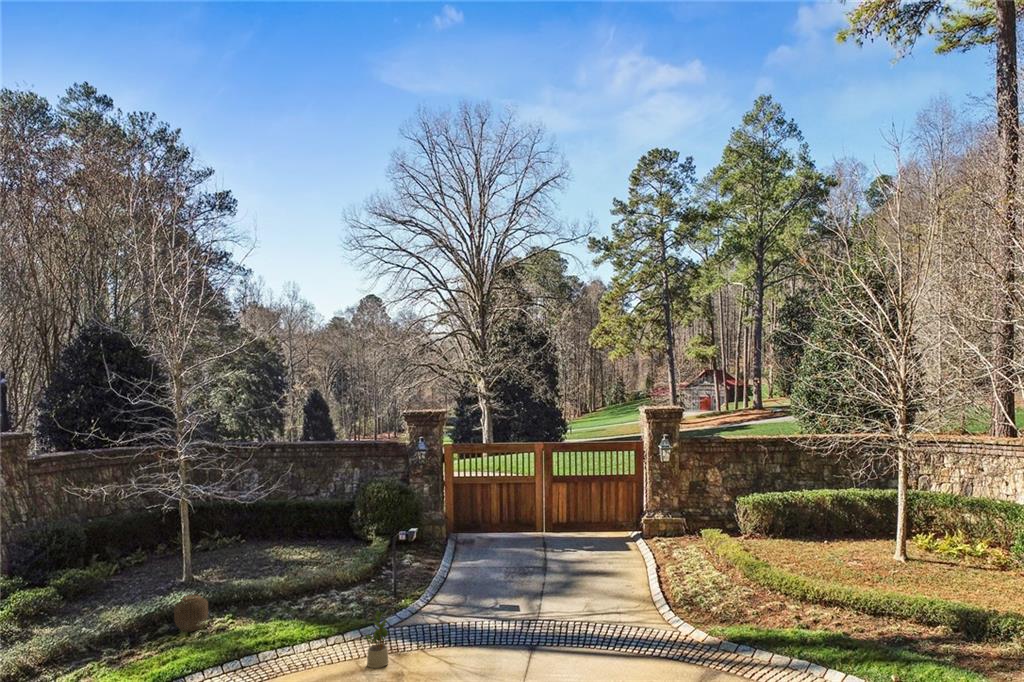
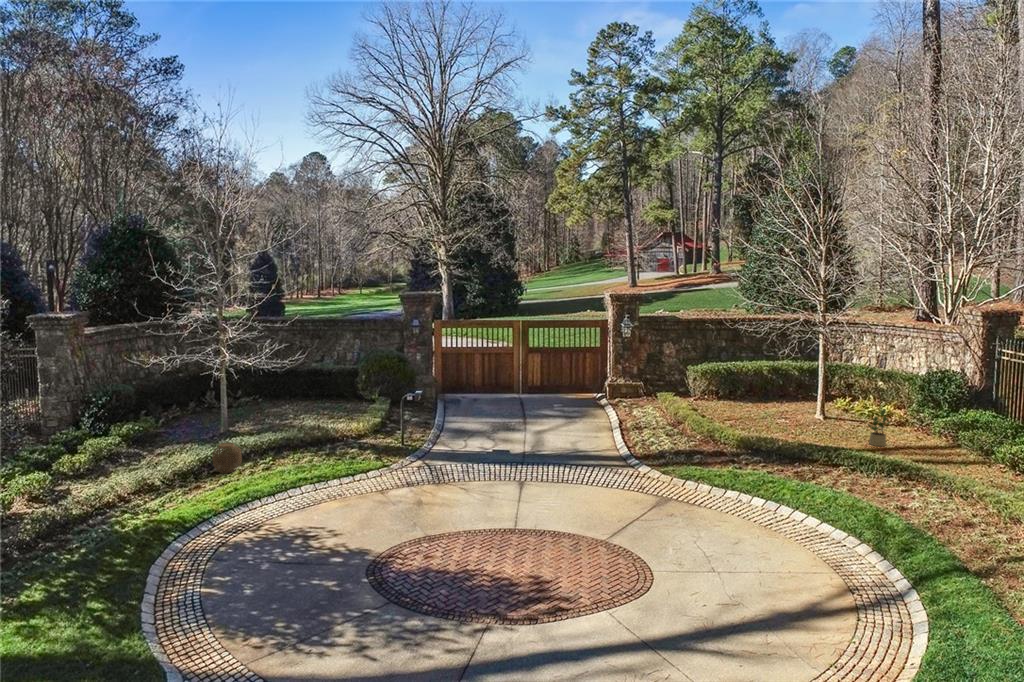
potted plant: present [366,611,388,668] -> present [868,409,890,446]

